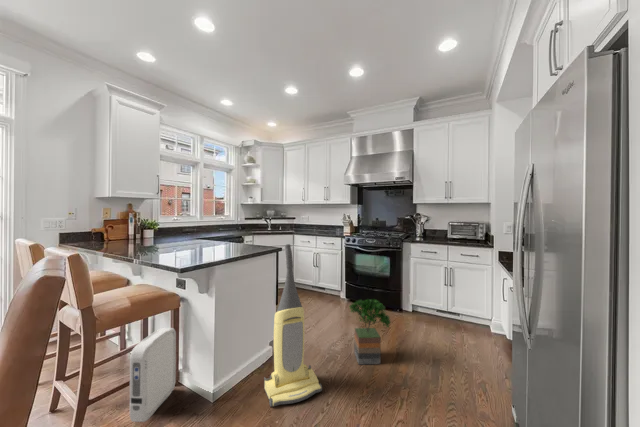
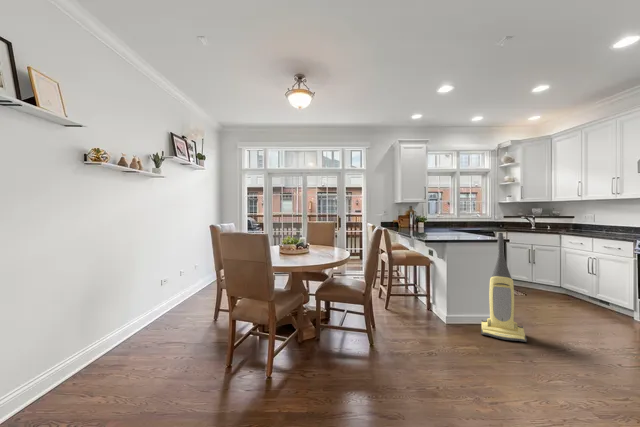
potted tree: present [349,299,390,365] -> none [573,289,626,353]
air purifier: present [130,328,176,422] -> none [406,275,429,316]

